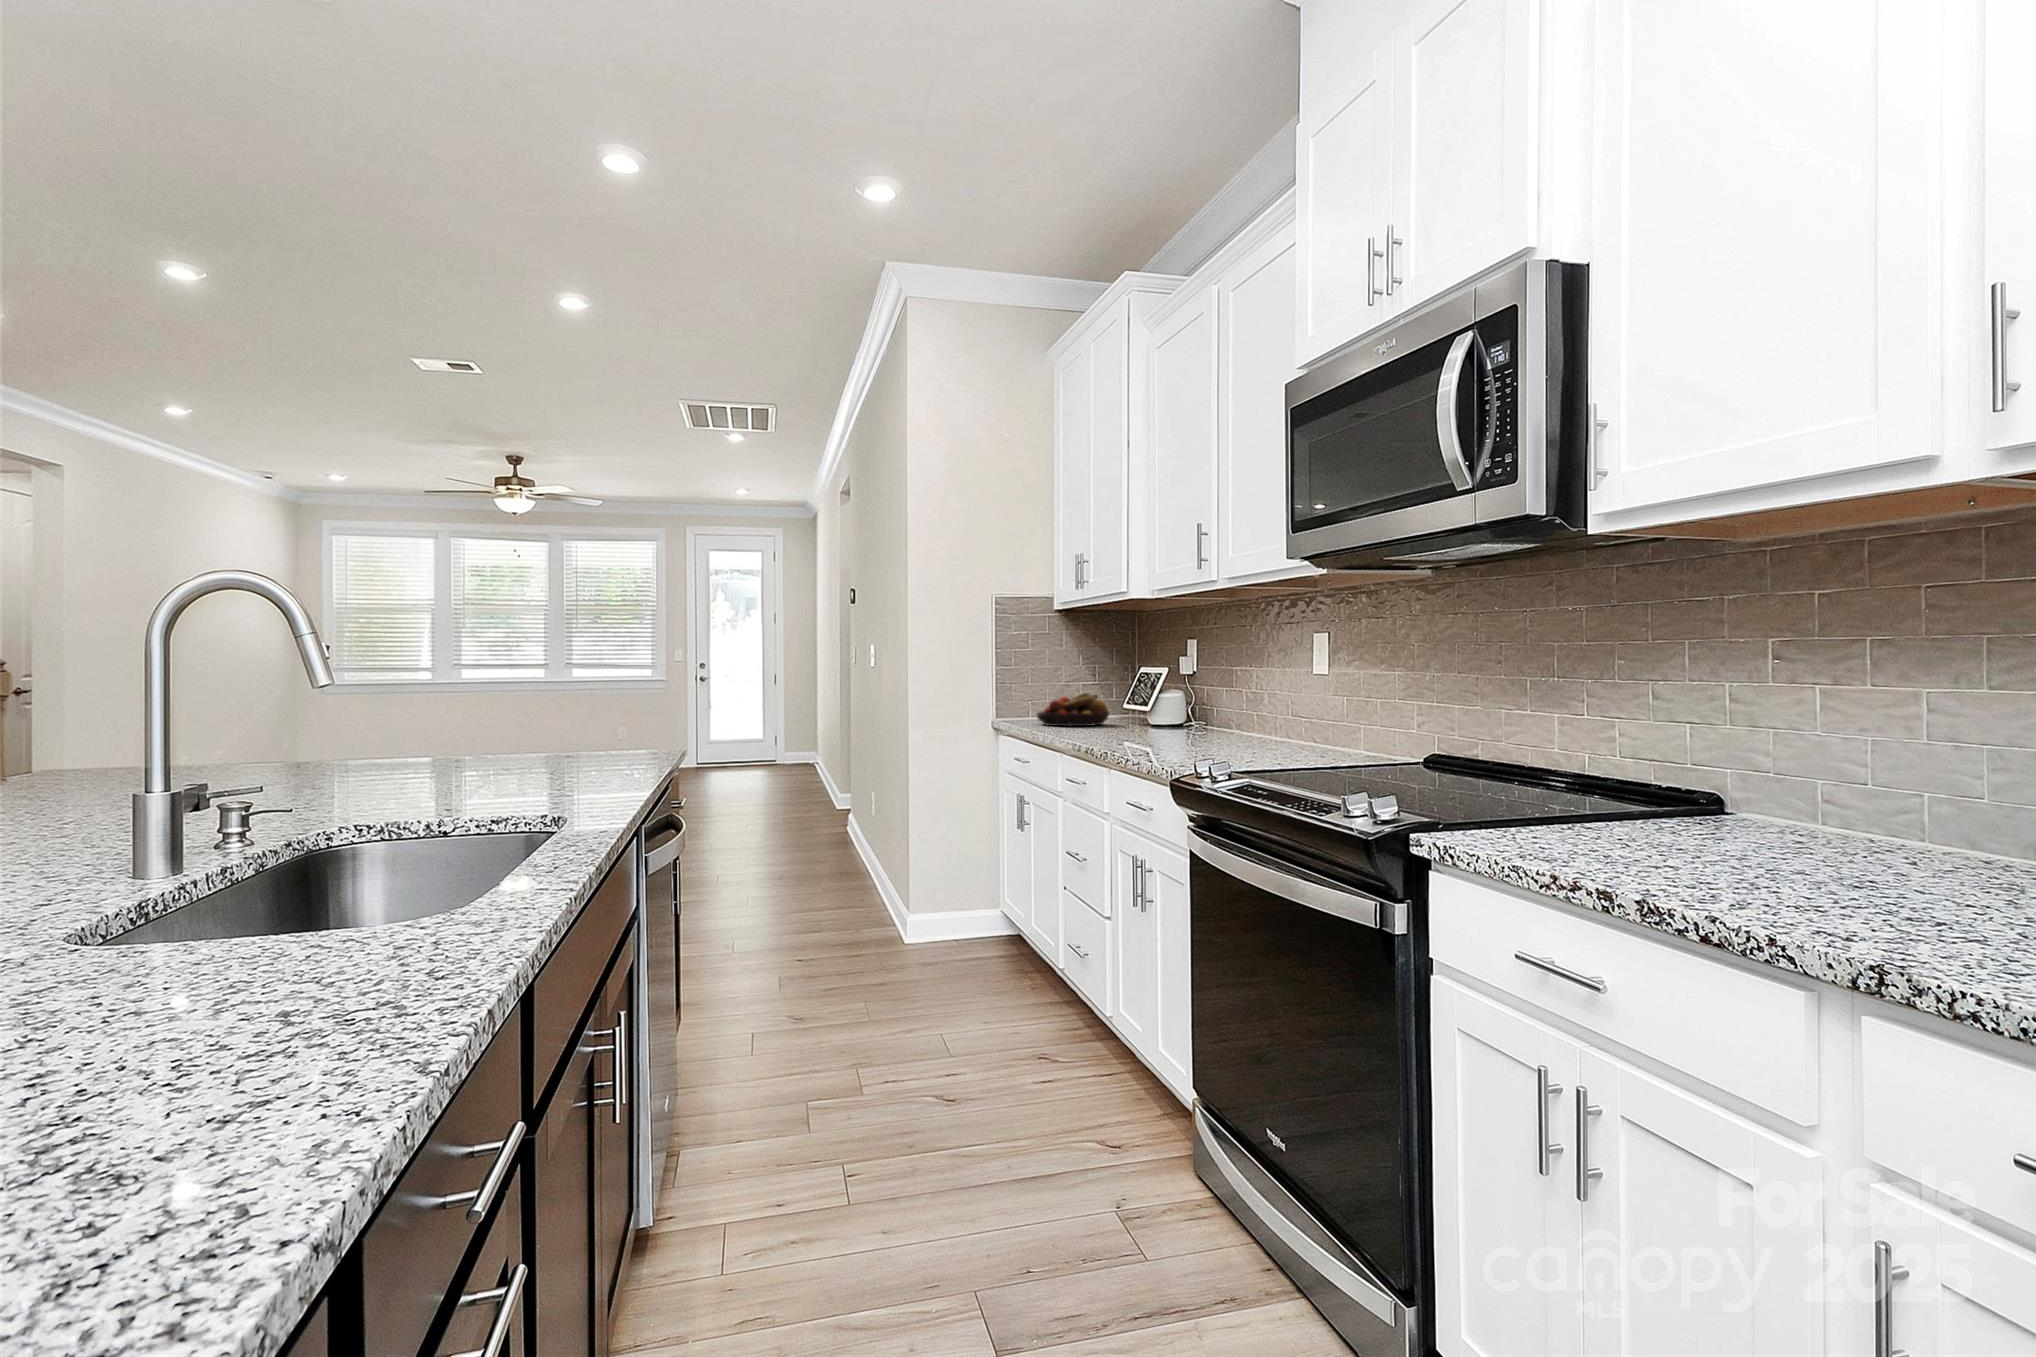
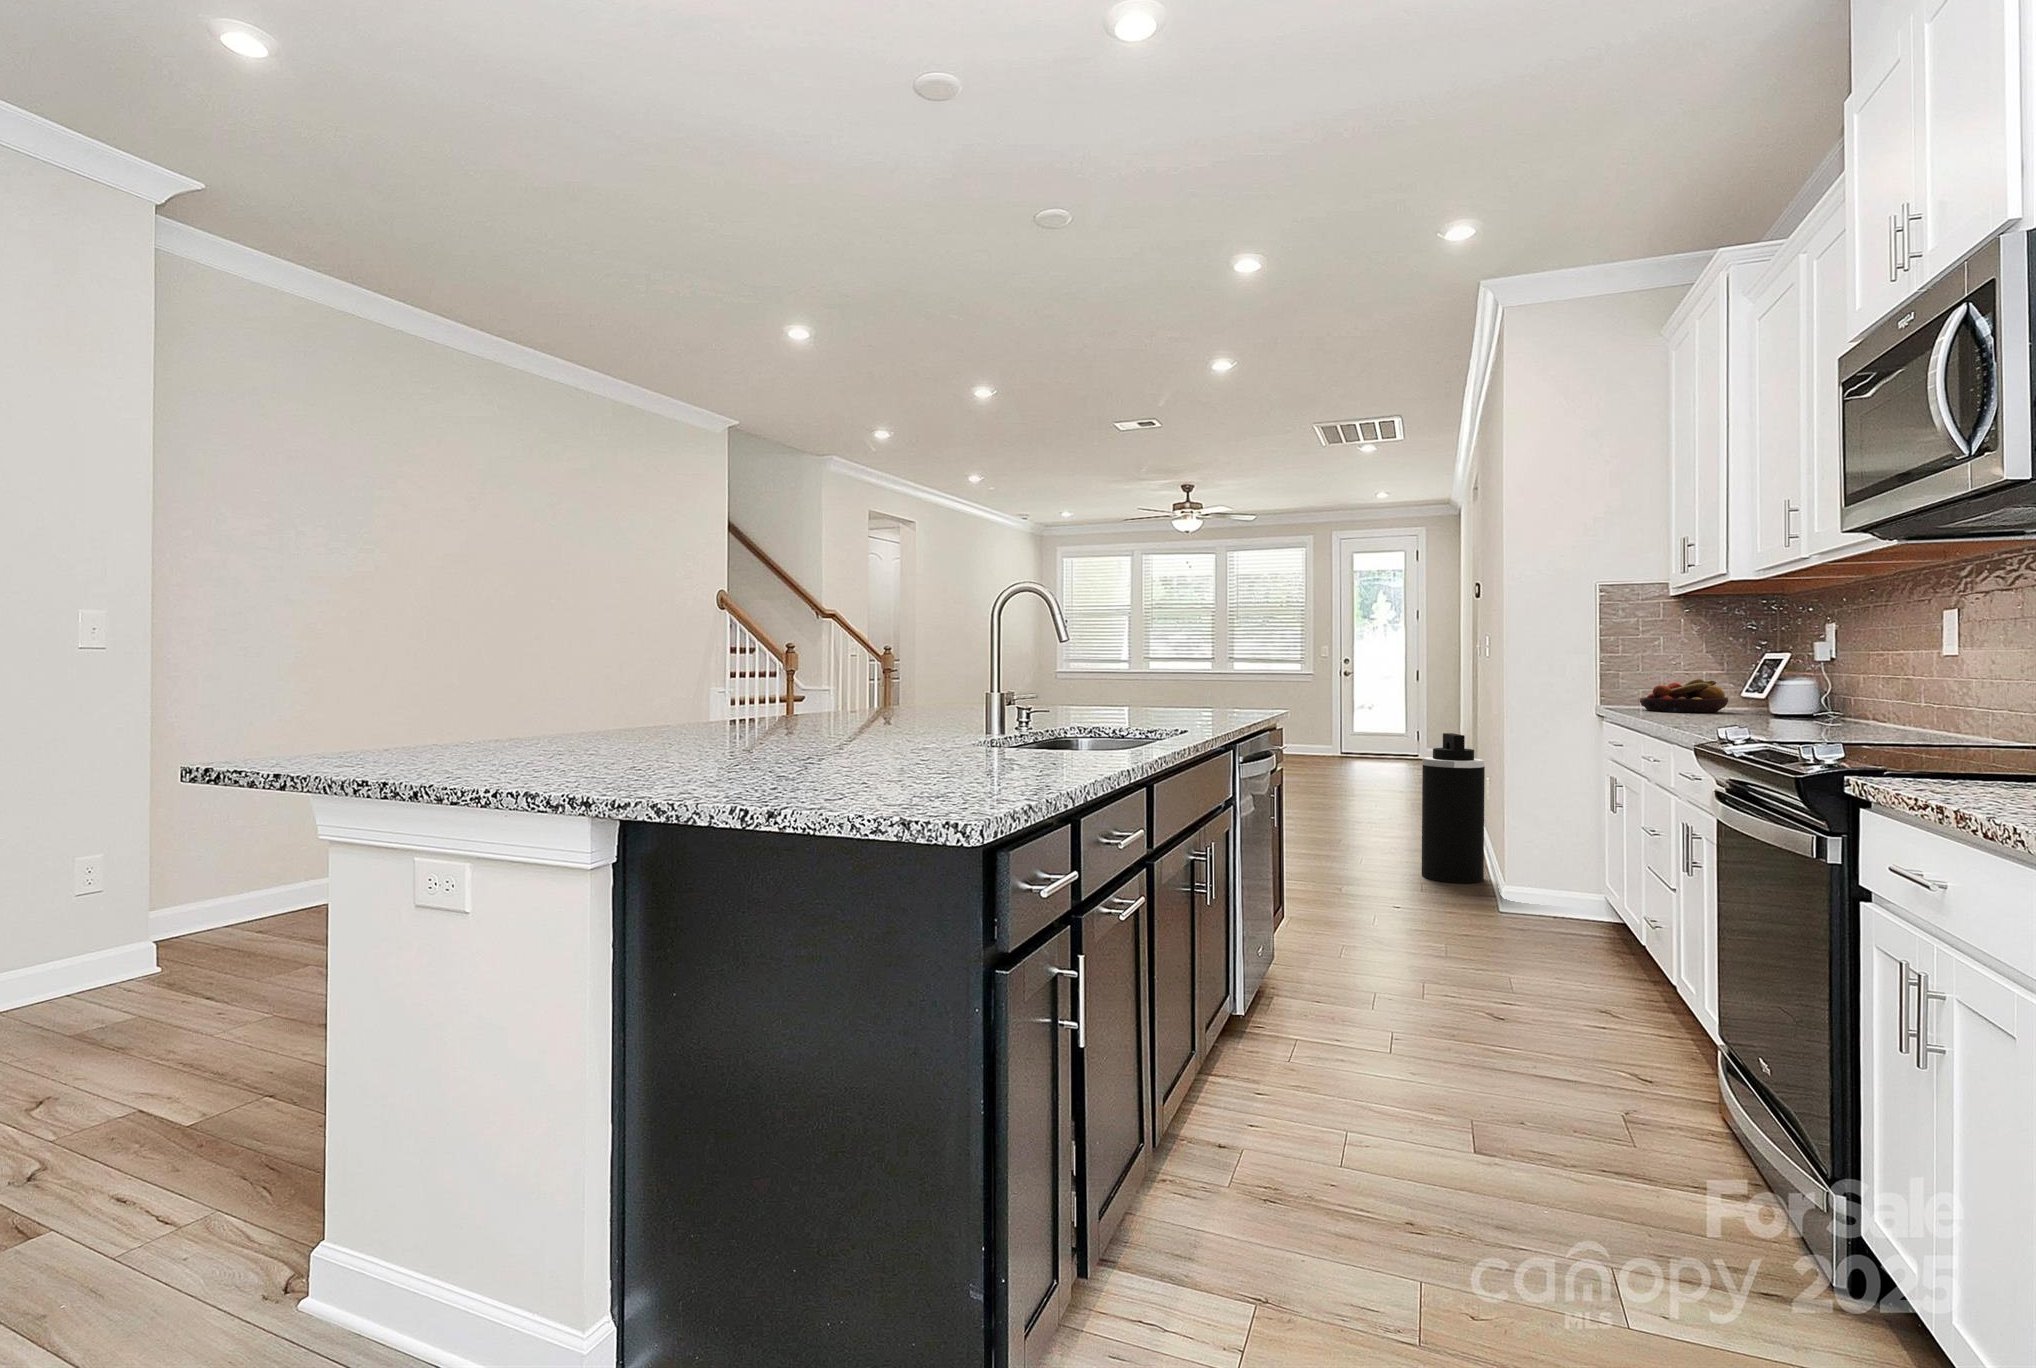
trash can: none [819,752,883,917] -> present [1422,733,1485,883]

